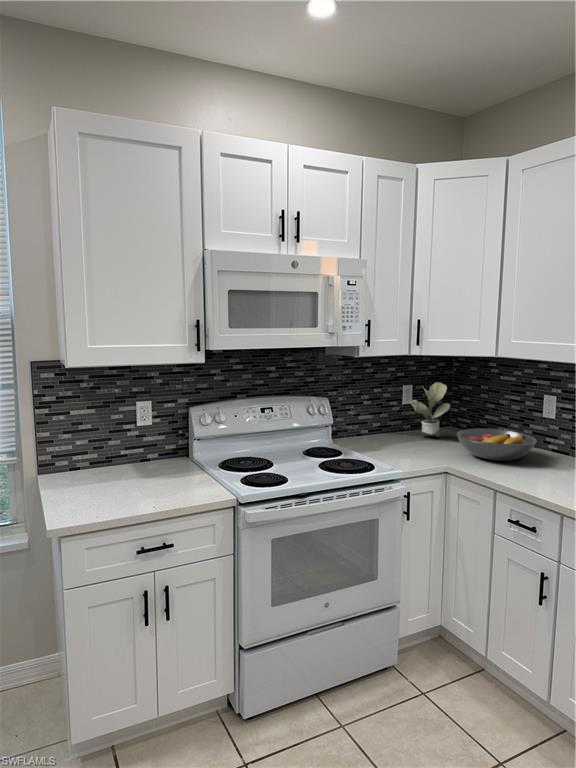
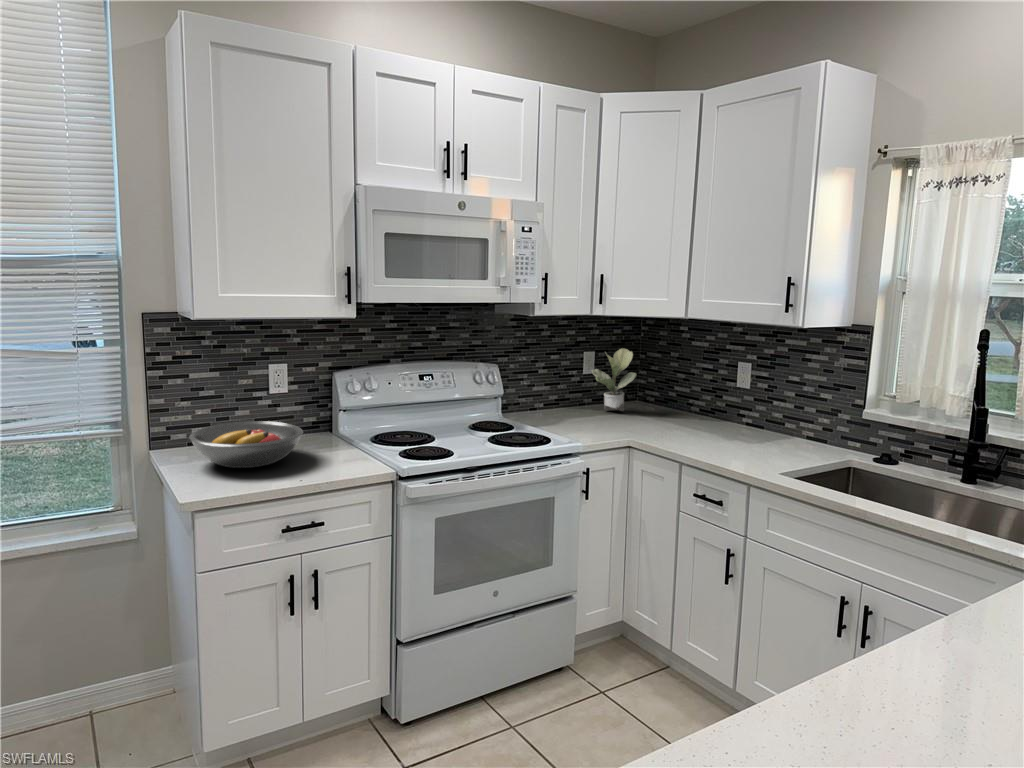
fruit bowl: present [457,428,537,461] -> present [189,421,303,468]

